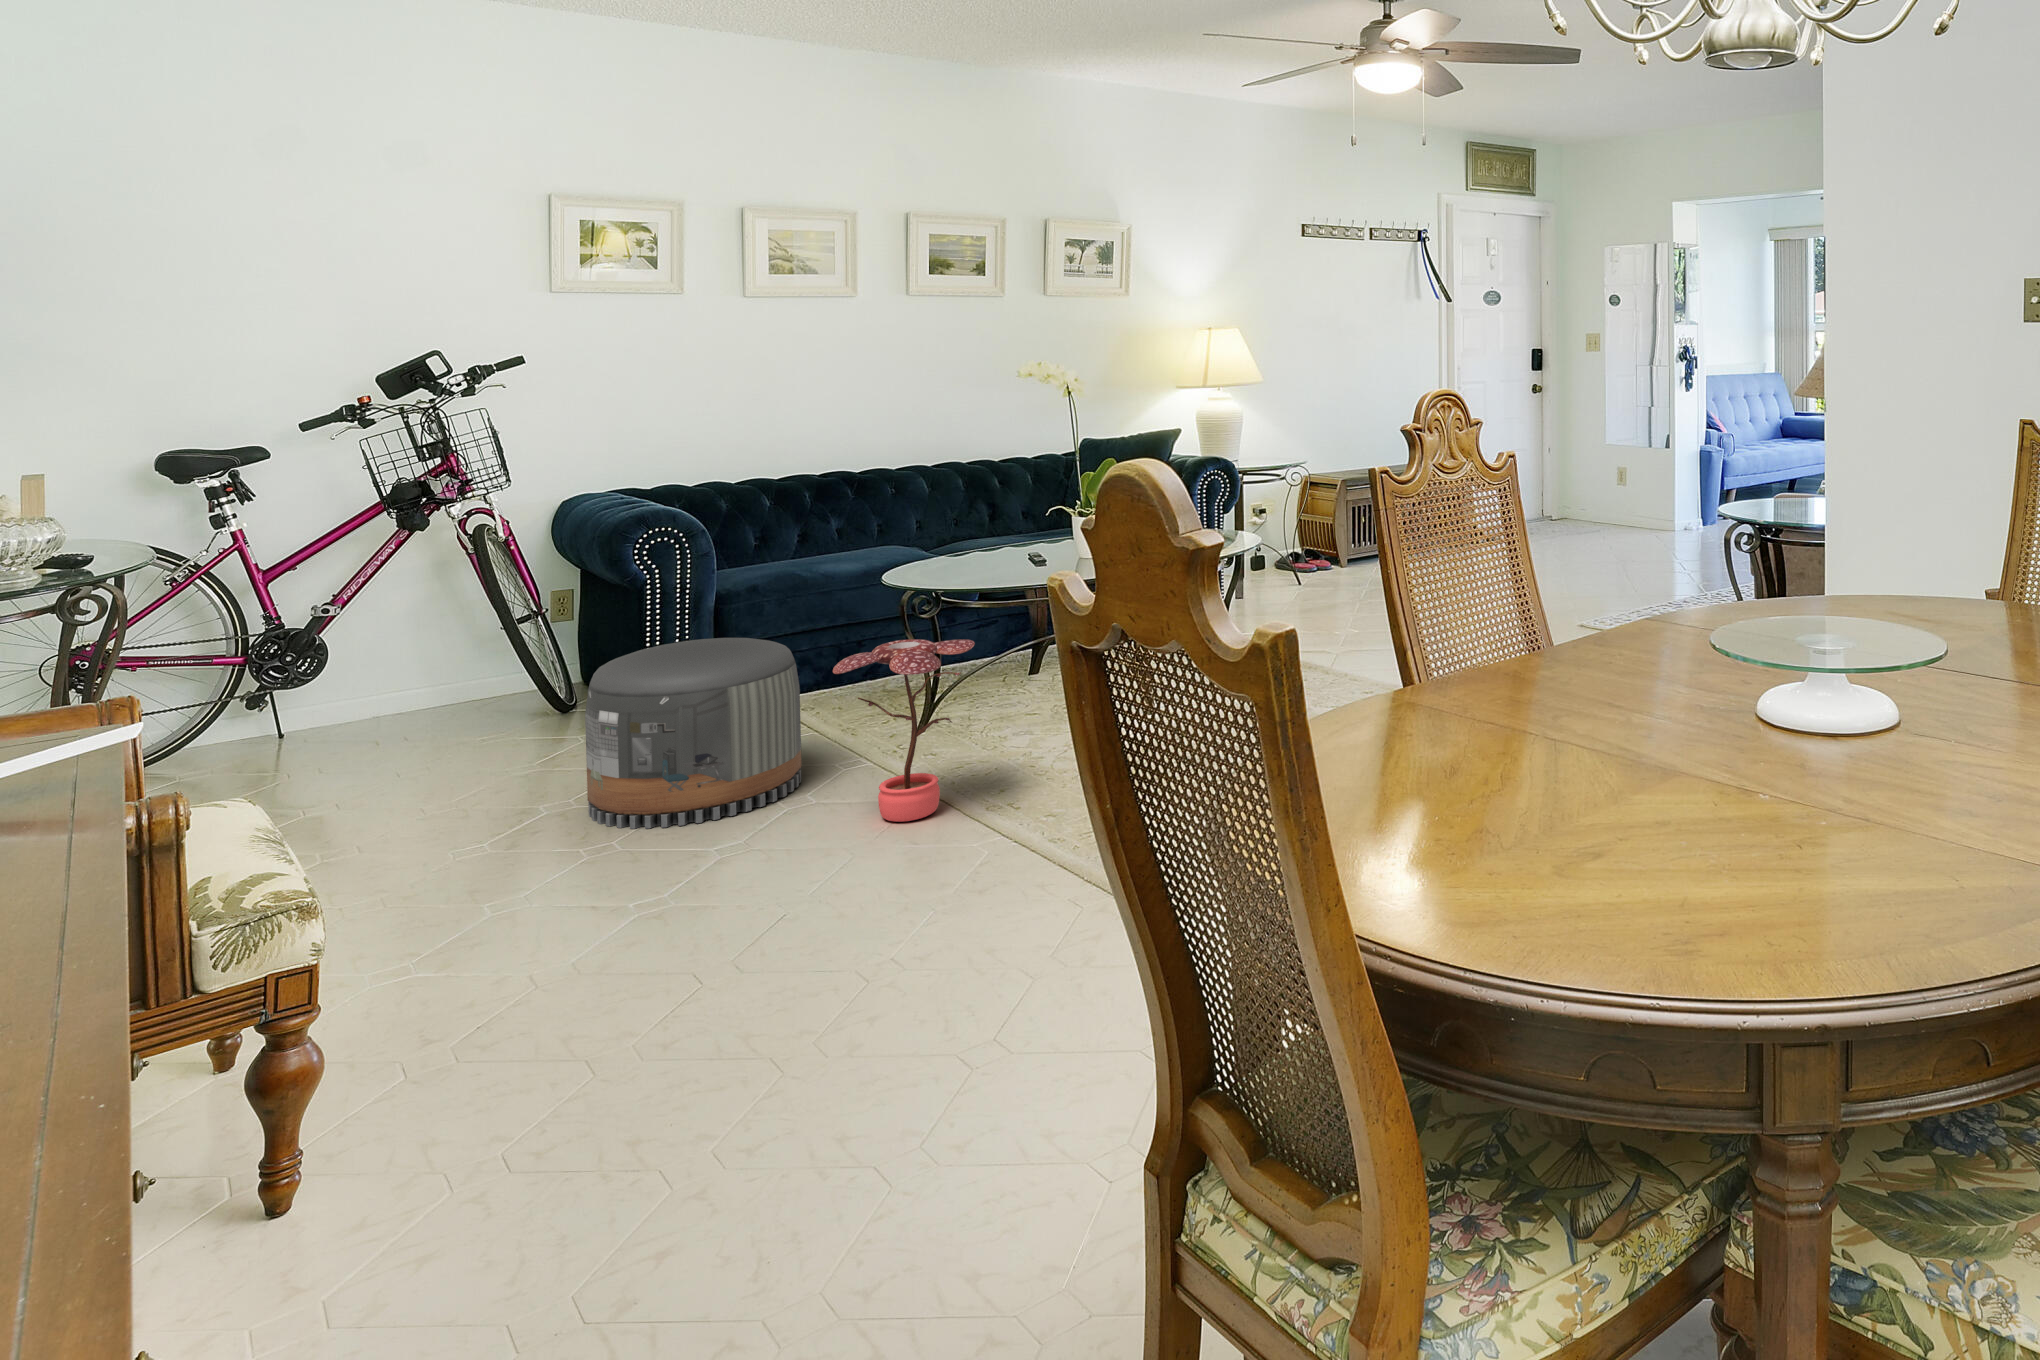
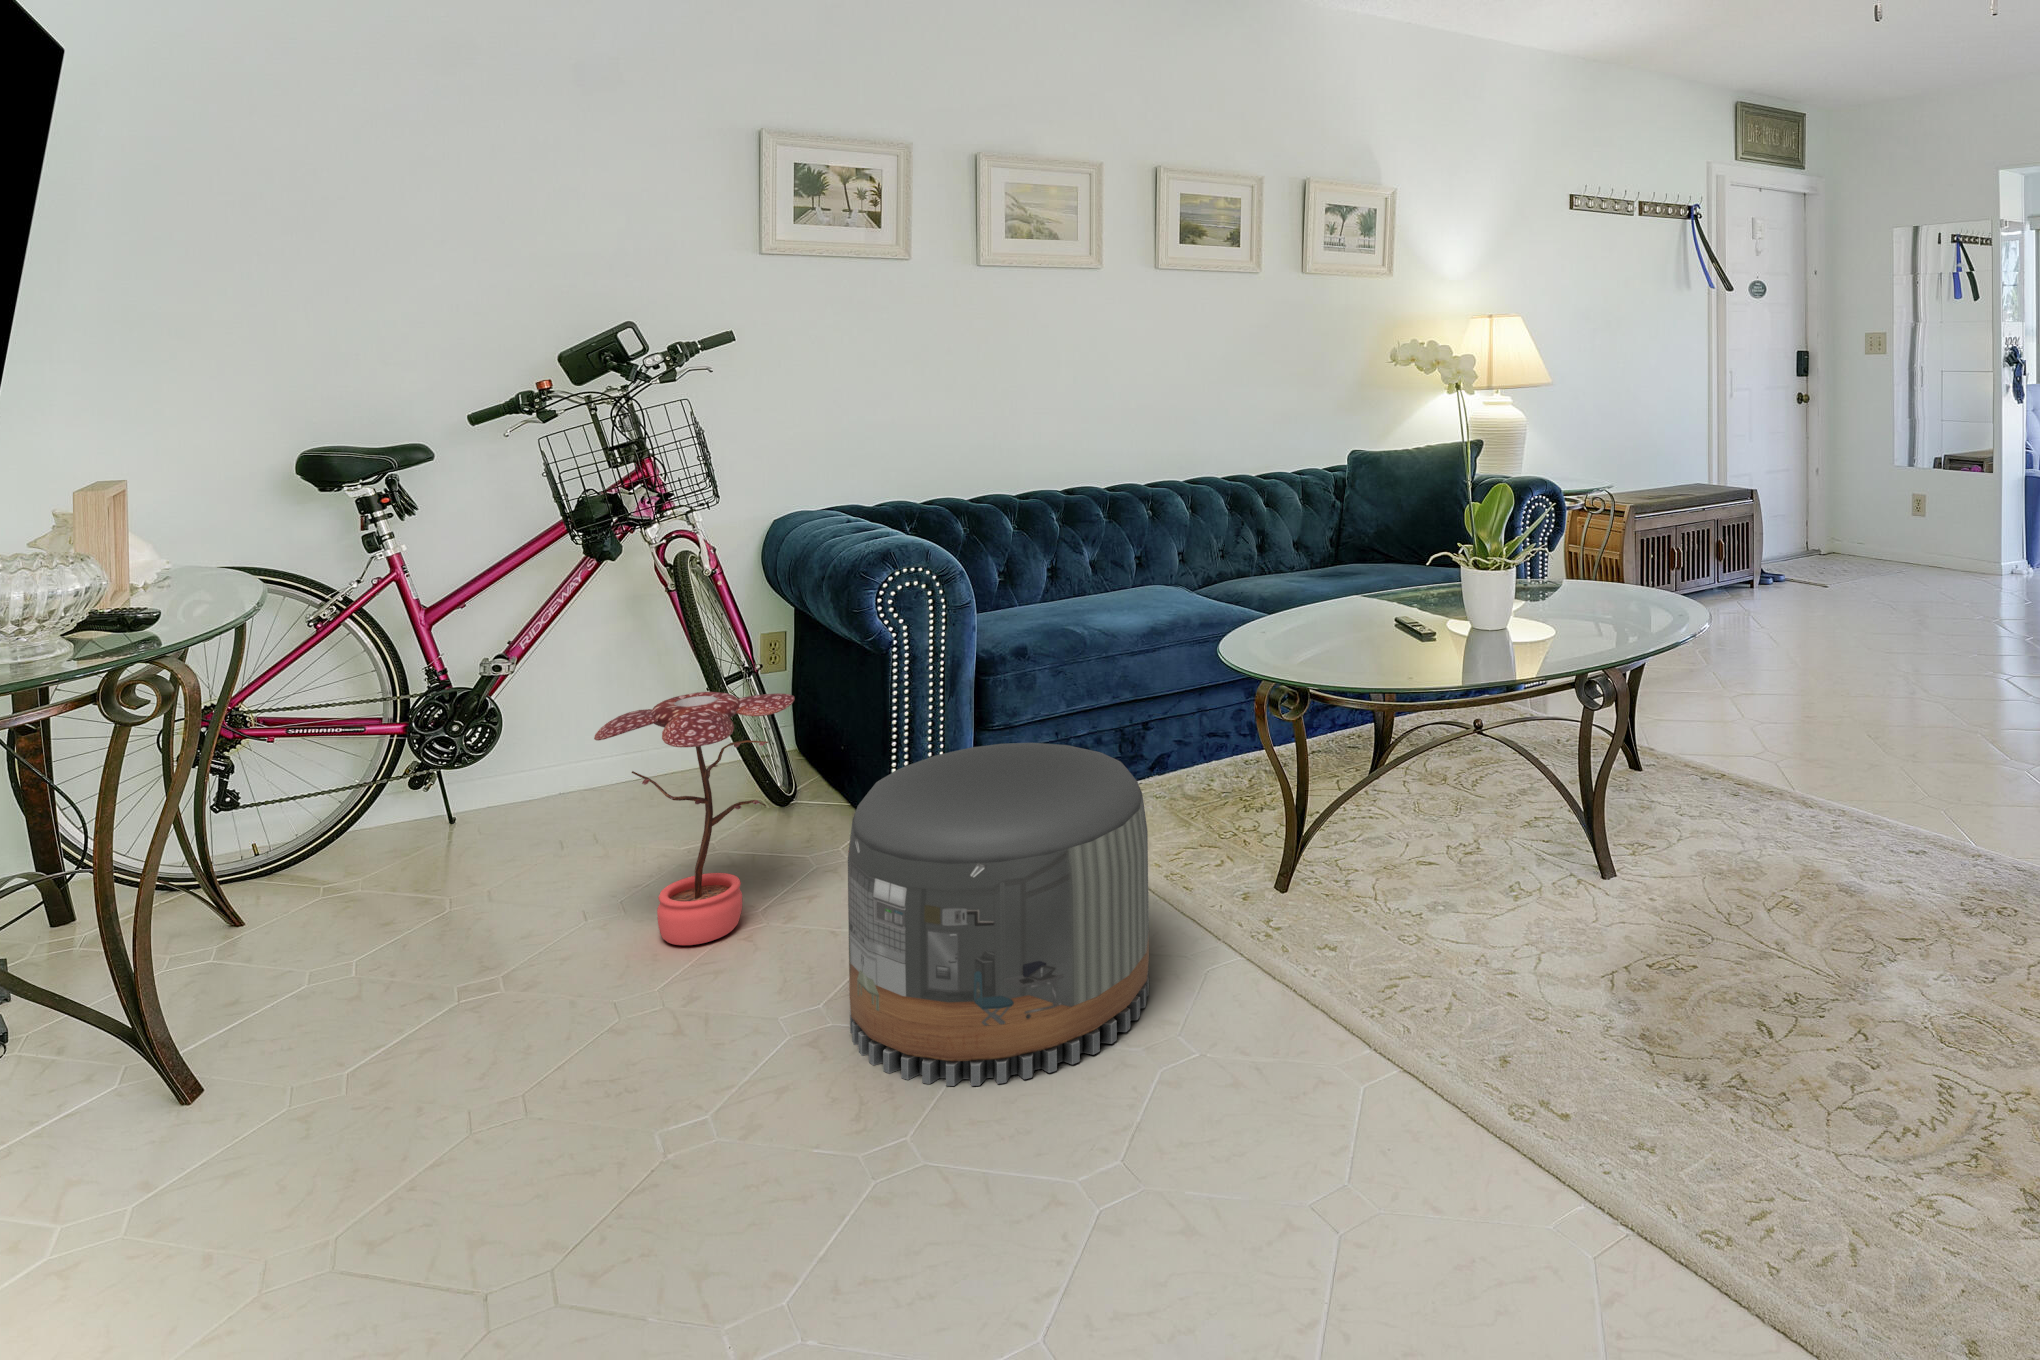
potted plant: present [832,639,975,822] -> present [594,692,795,945]

